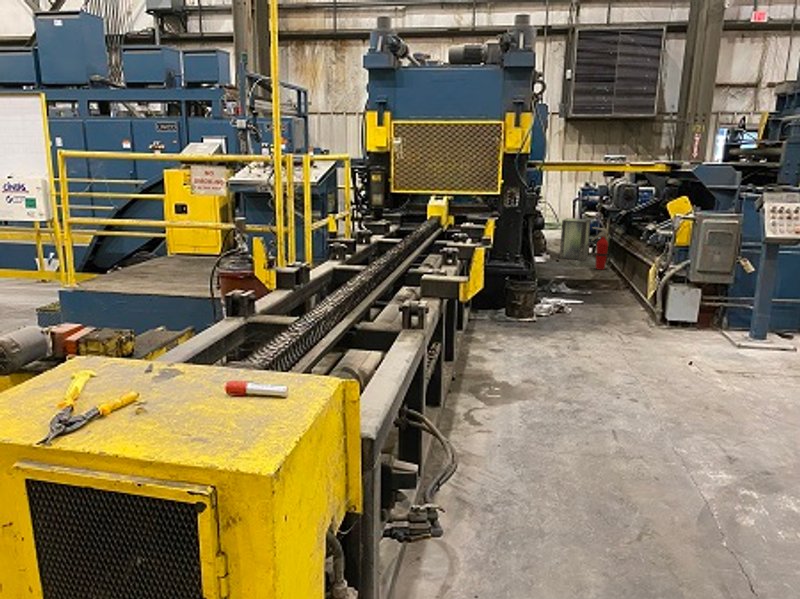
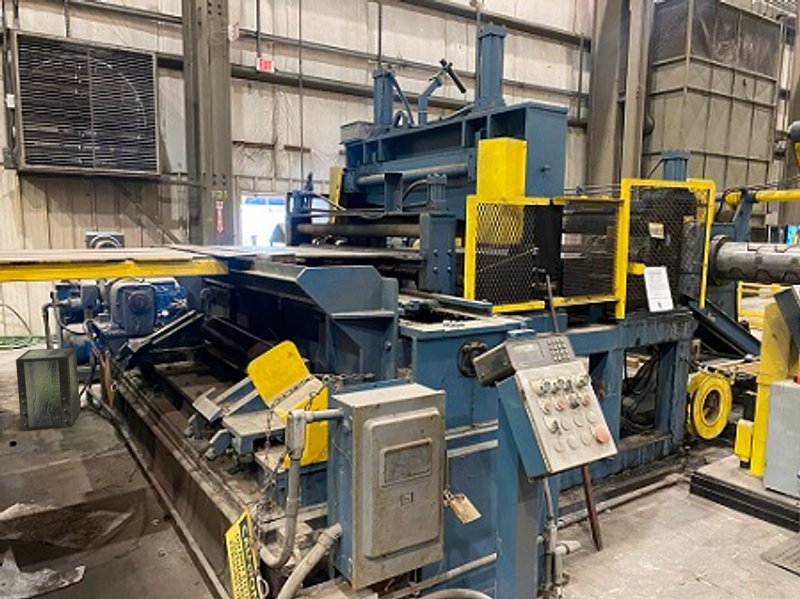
fire extinguisher: present [592,227,614,270] -> none [76,375,123,452]

